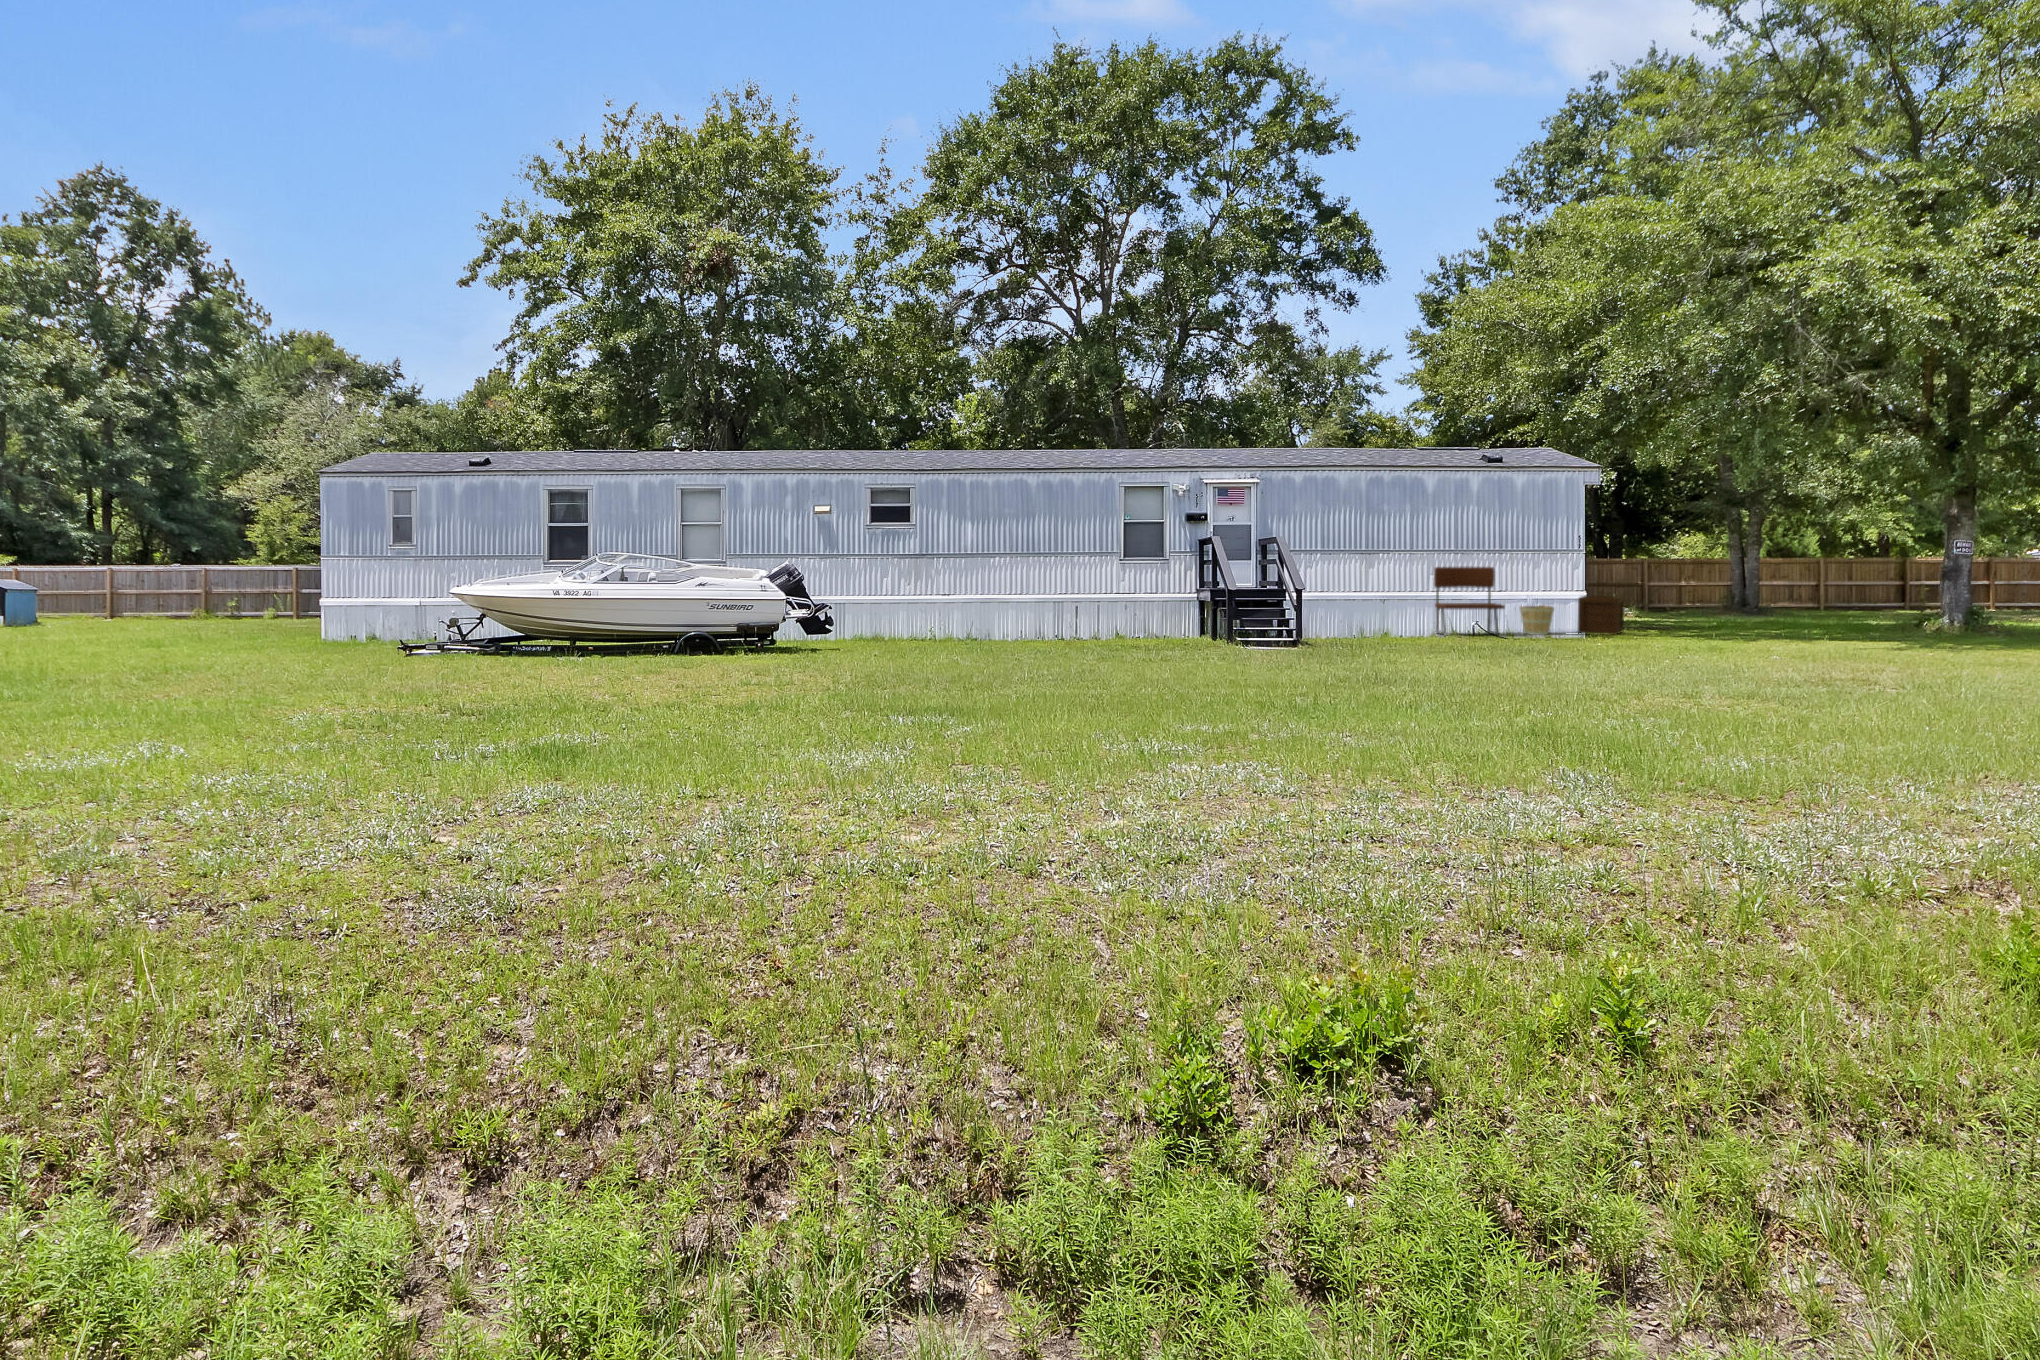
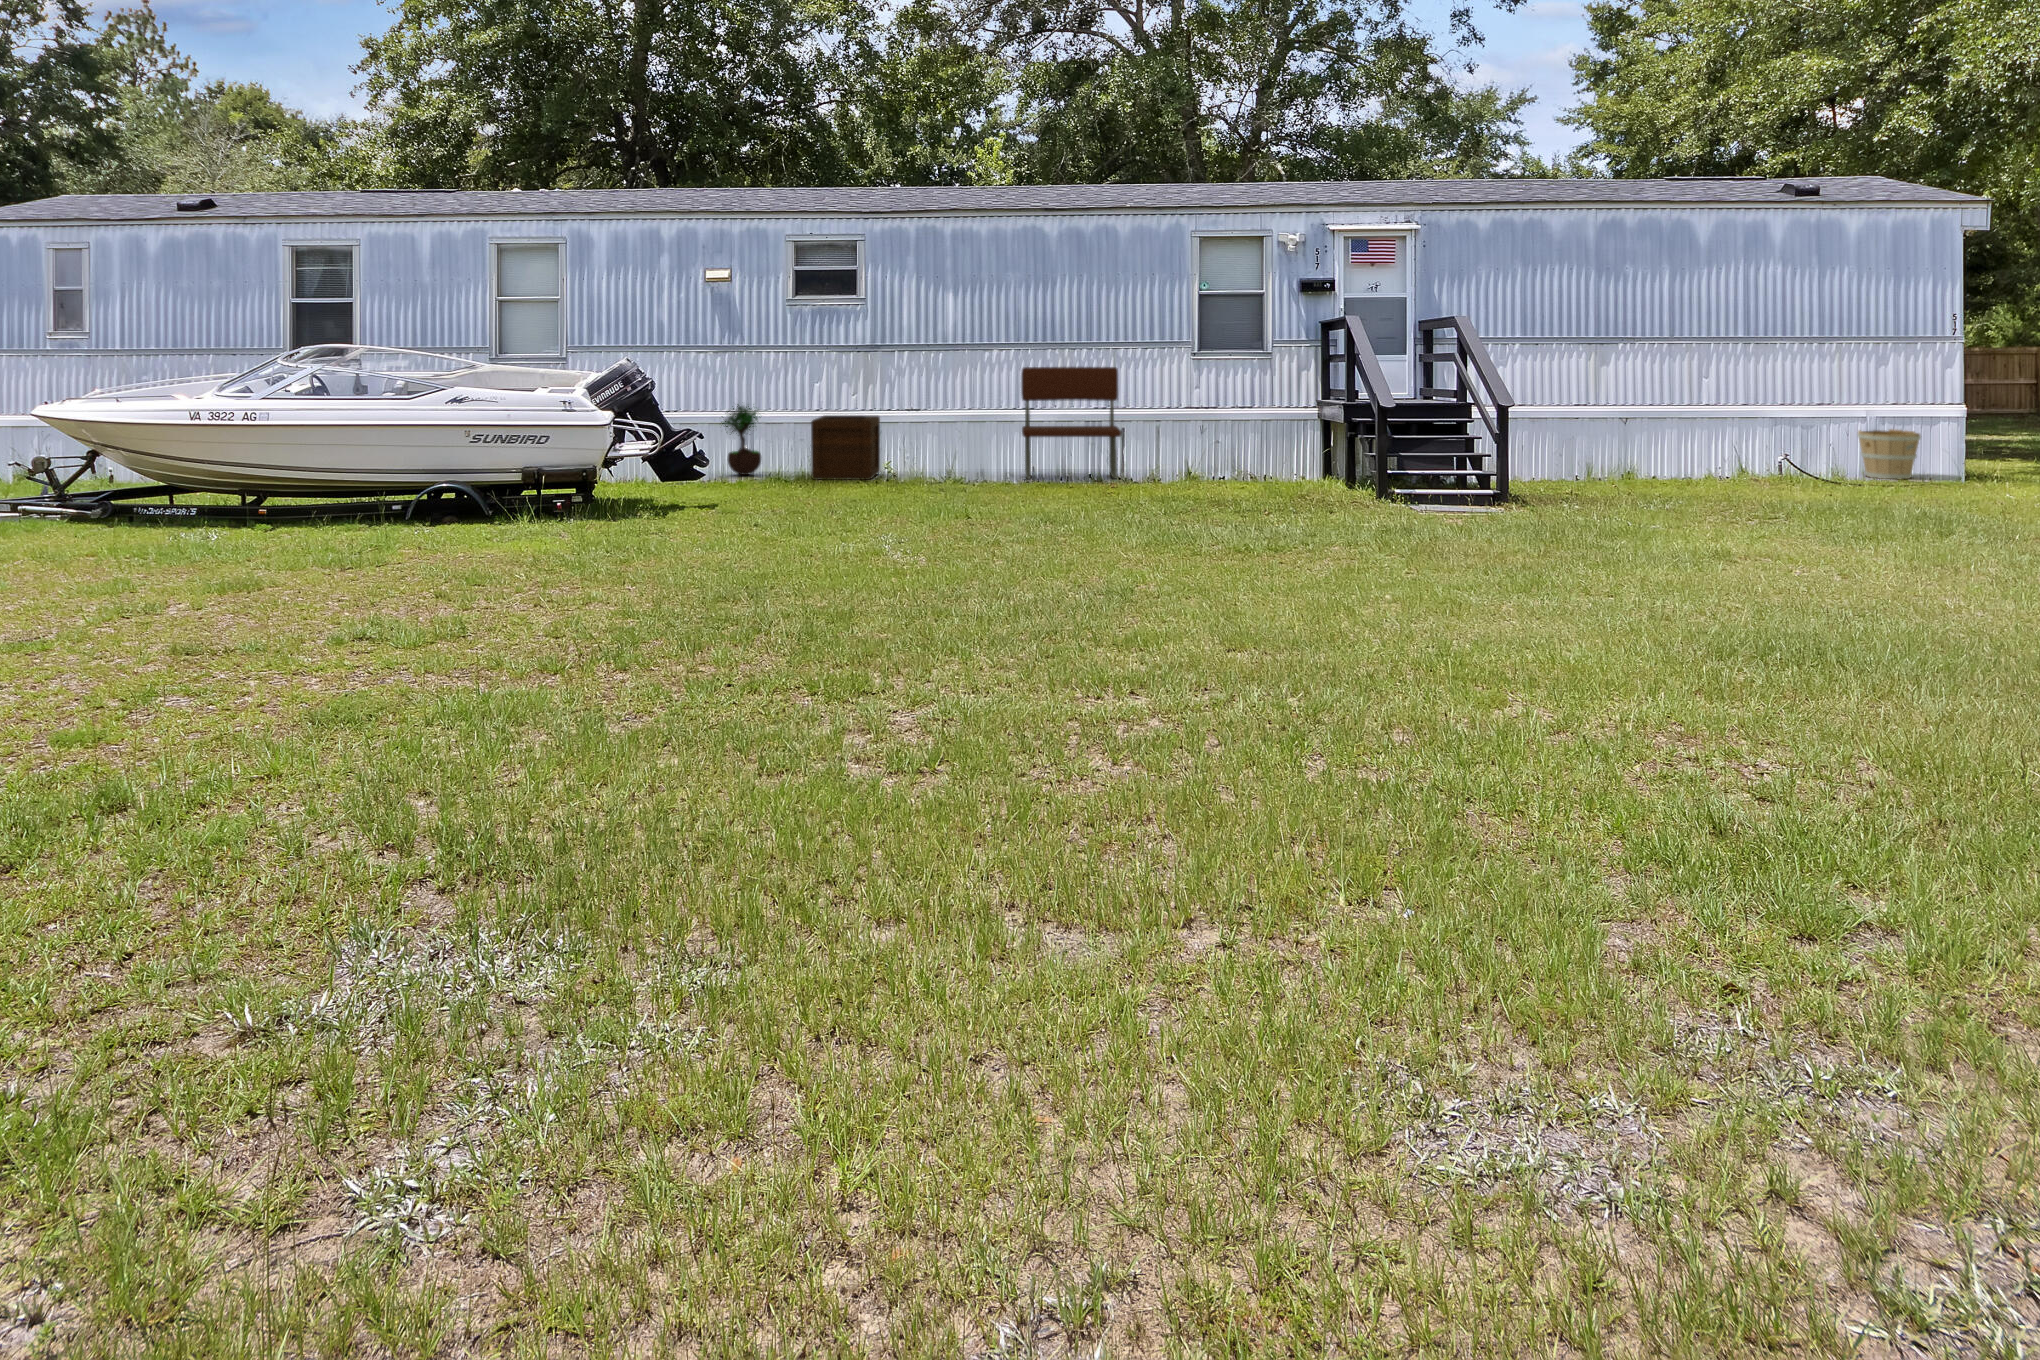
bench: present [1434,567,1505,635] -> present [1021,367,1122,479]
potted tree: none [826,587,855,635] -> present [721,404,761,475]
wooden crate: present [1578,596,1624,635] -> present [811,415,880,480]

